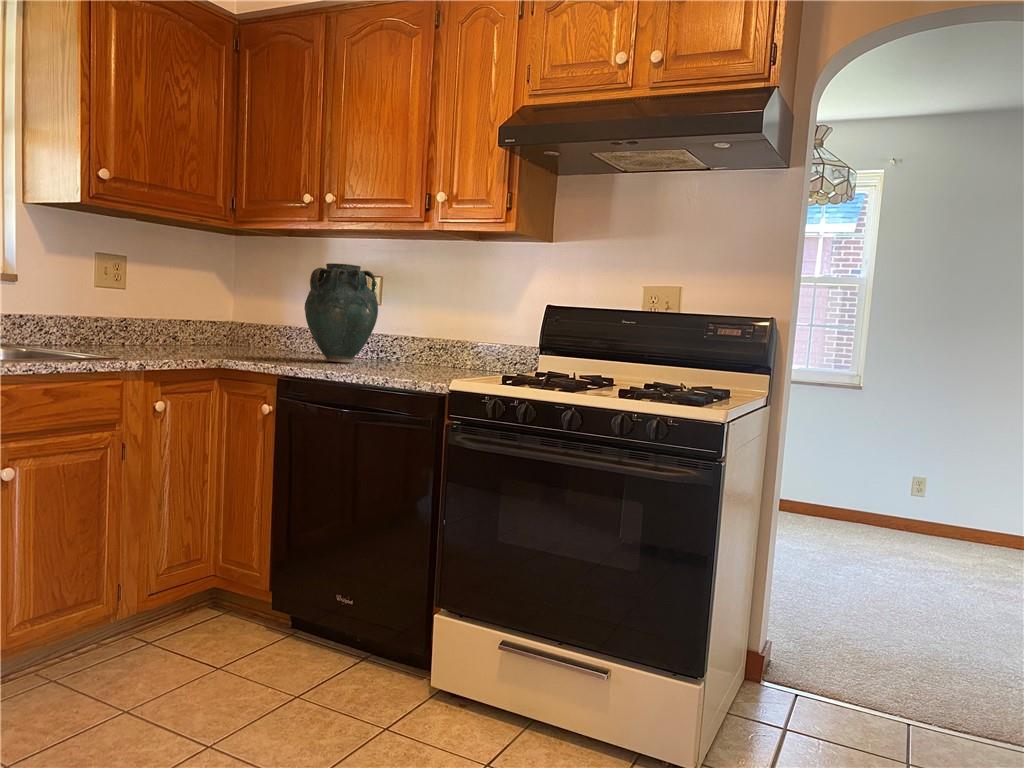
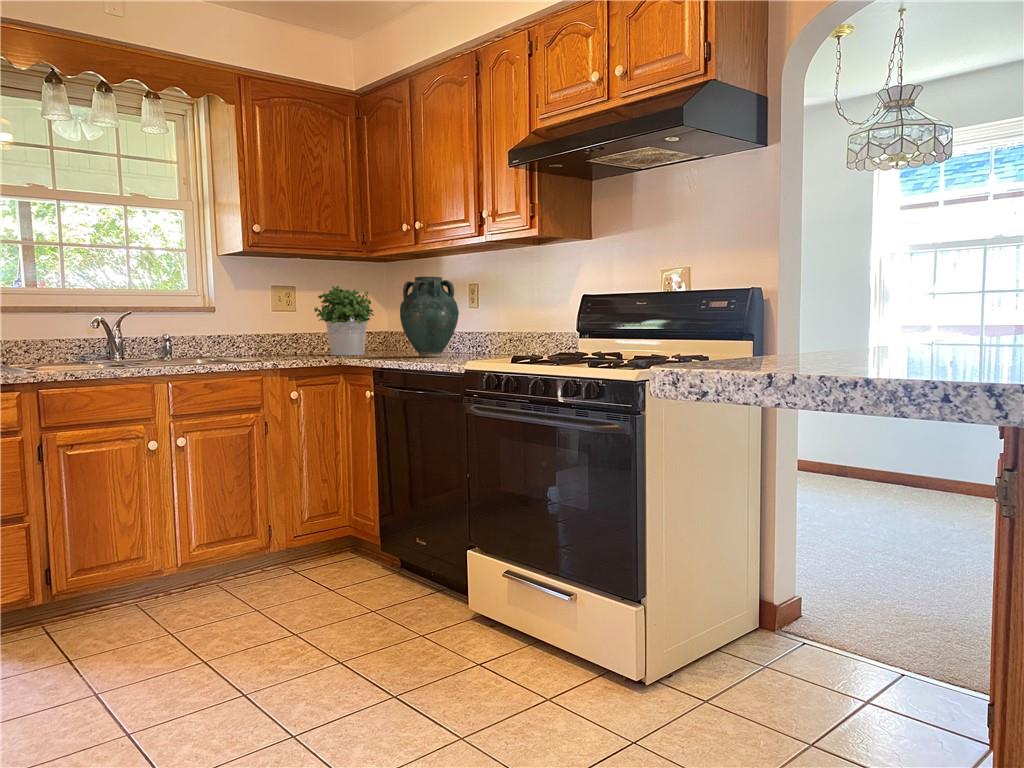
potted plant: none [153,260,232,351] -> present [314,286,374,356]

